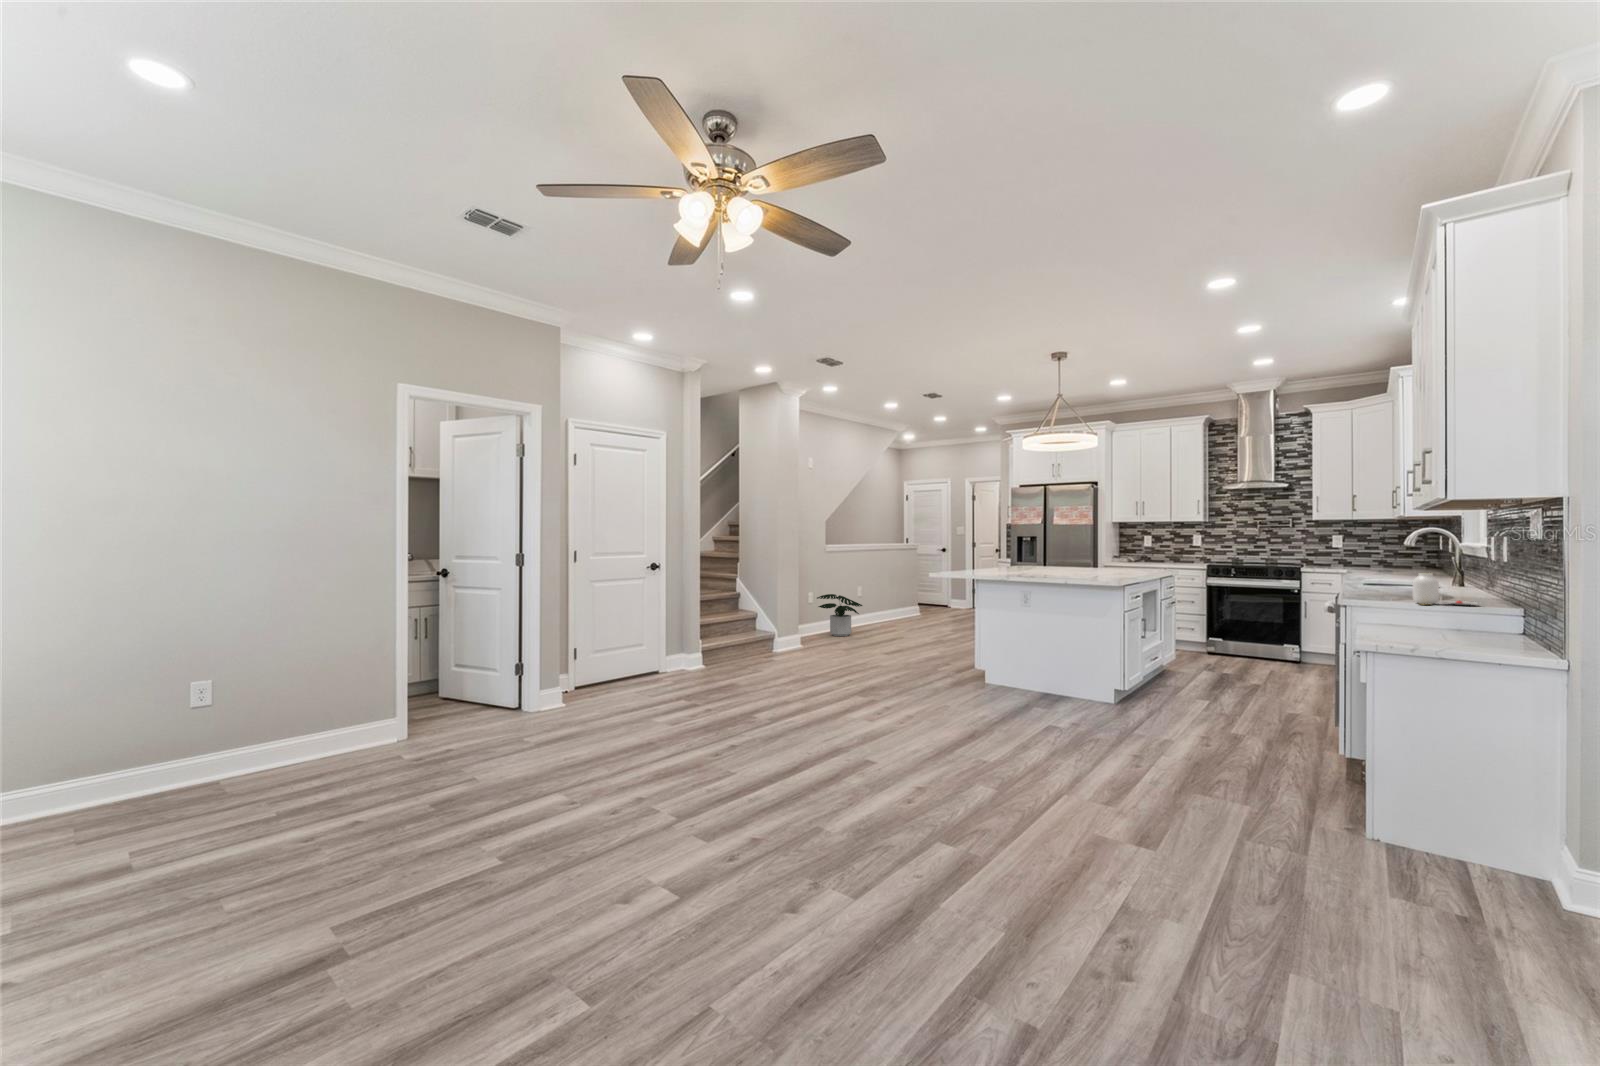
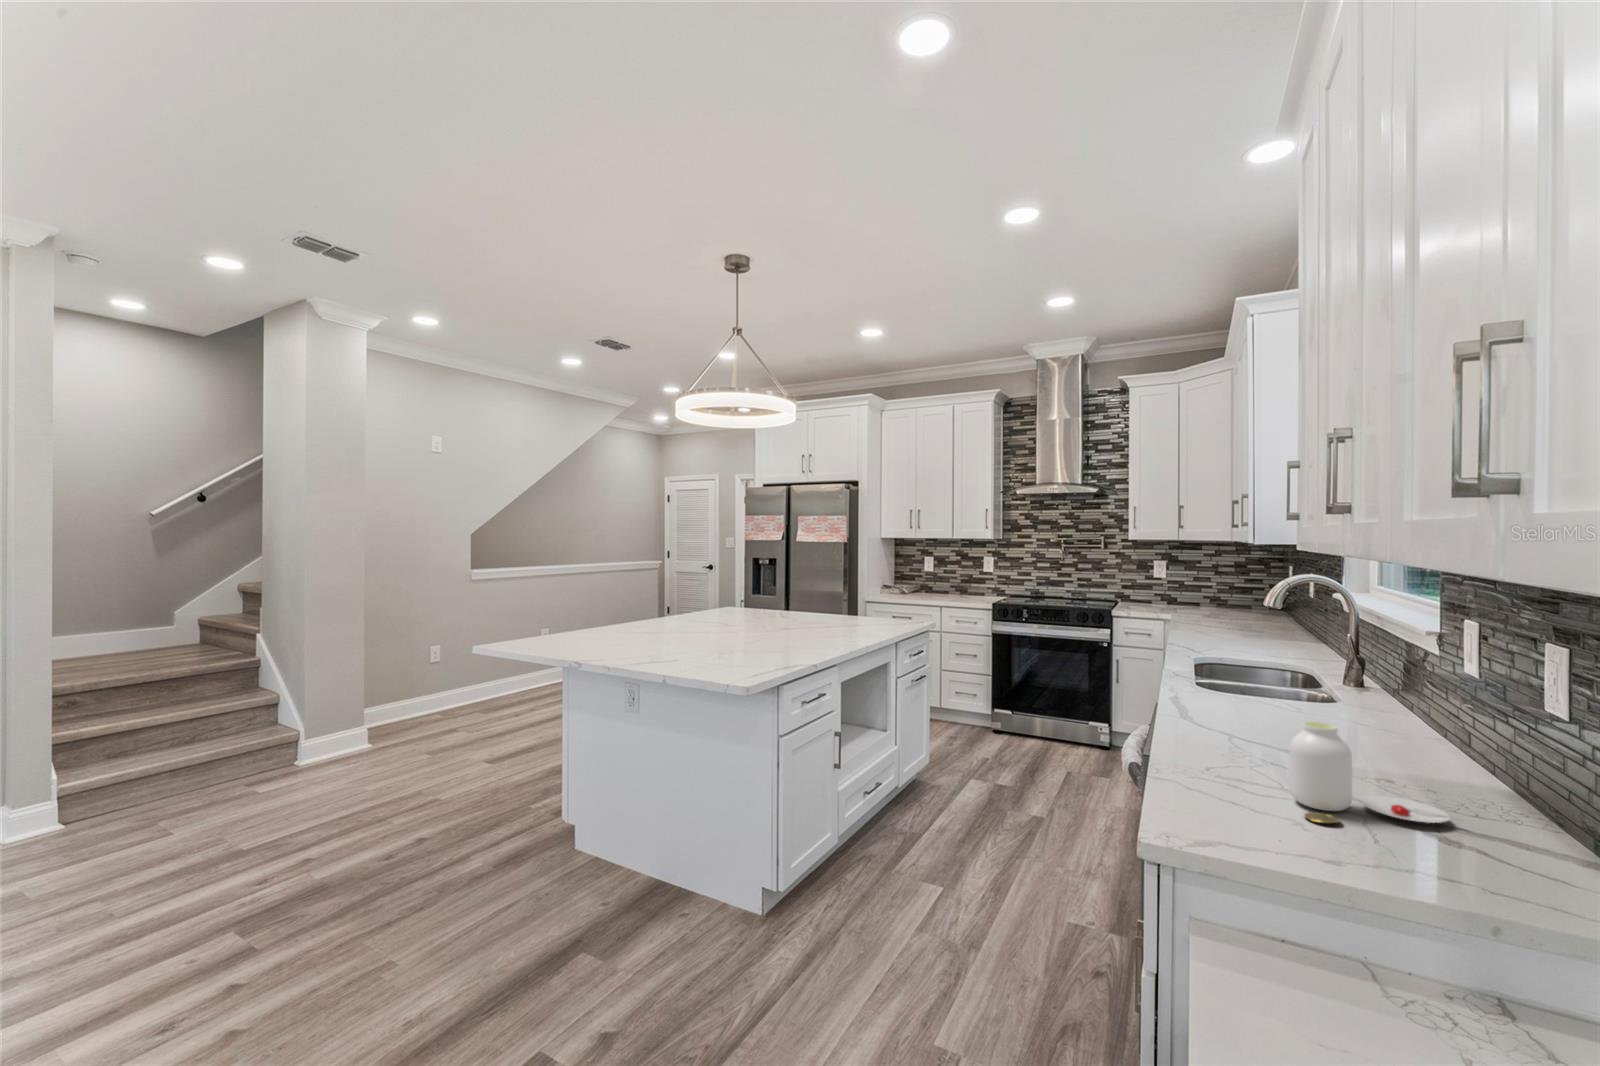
potted plant: present [817,594,862,636] -> none [431,649,520,717]

